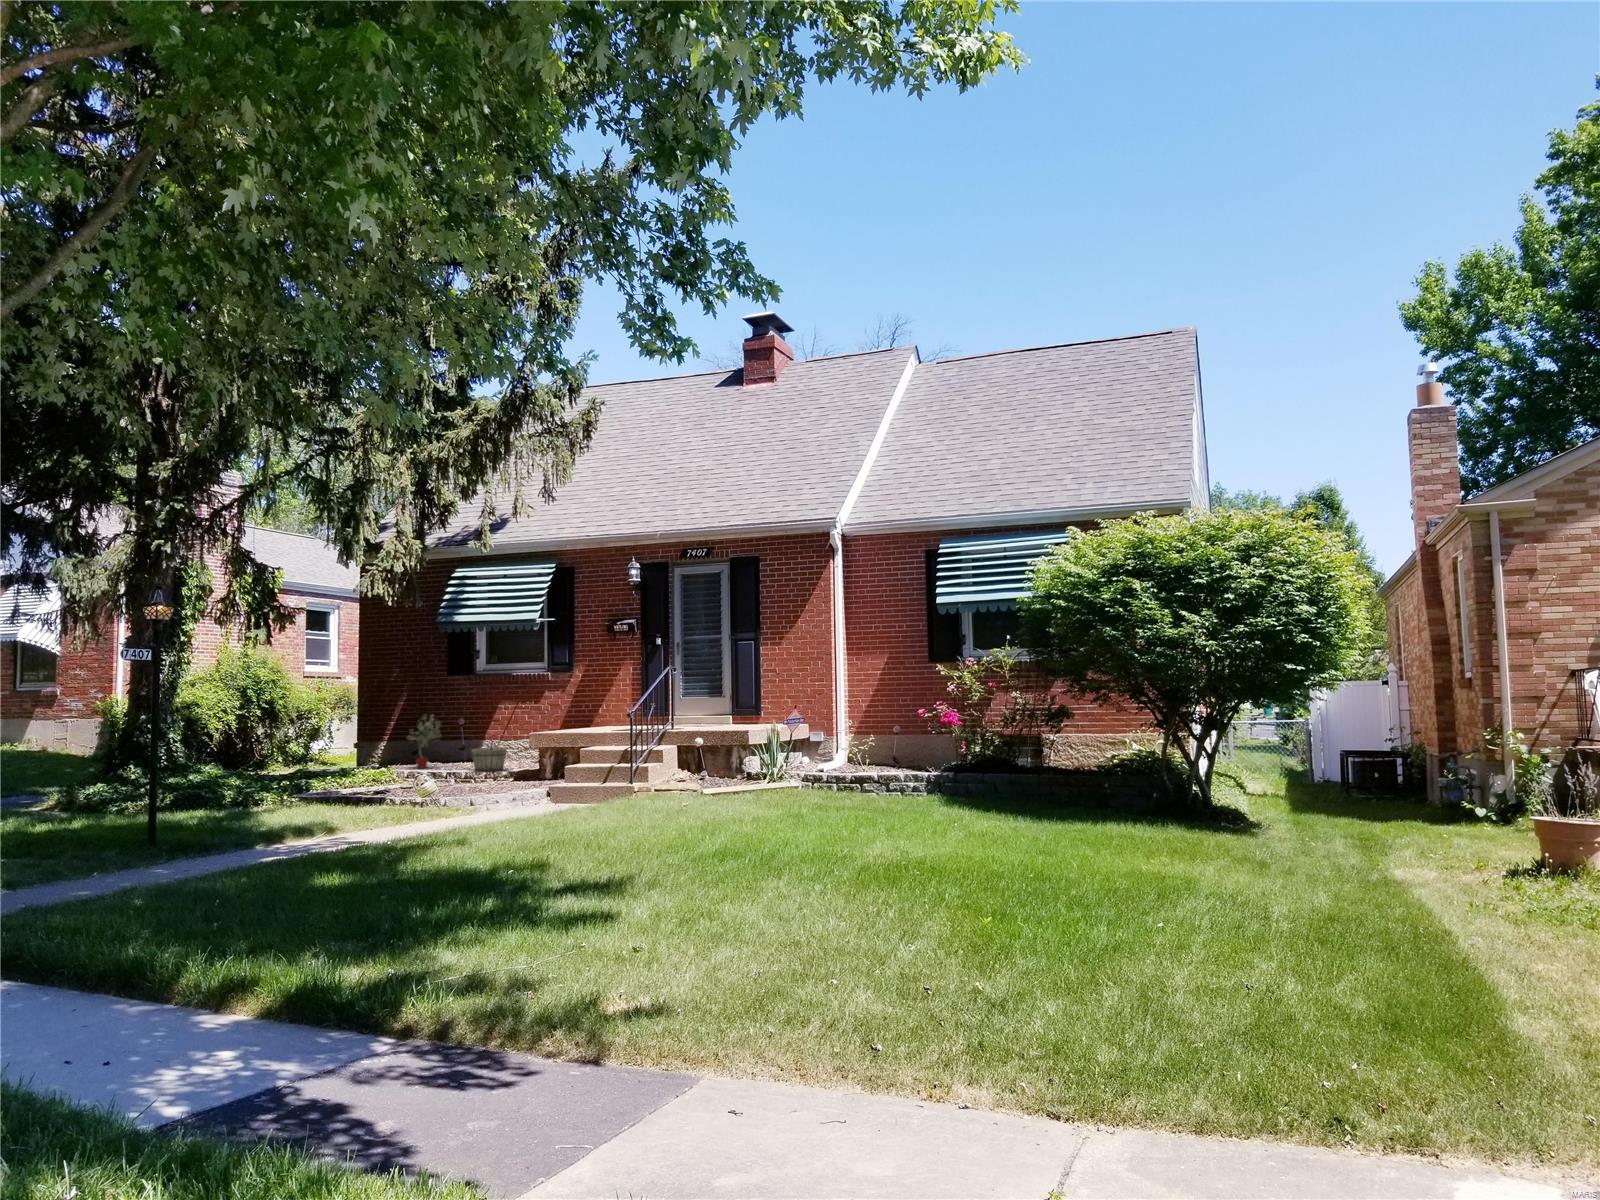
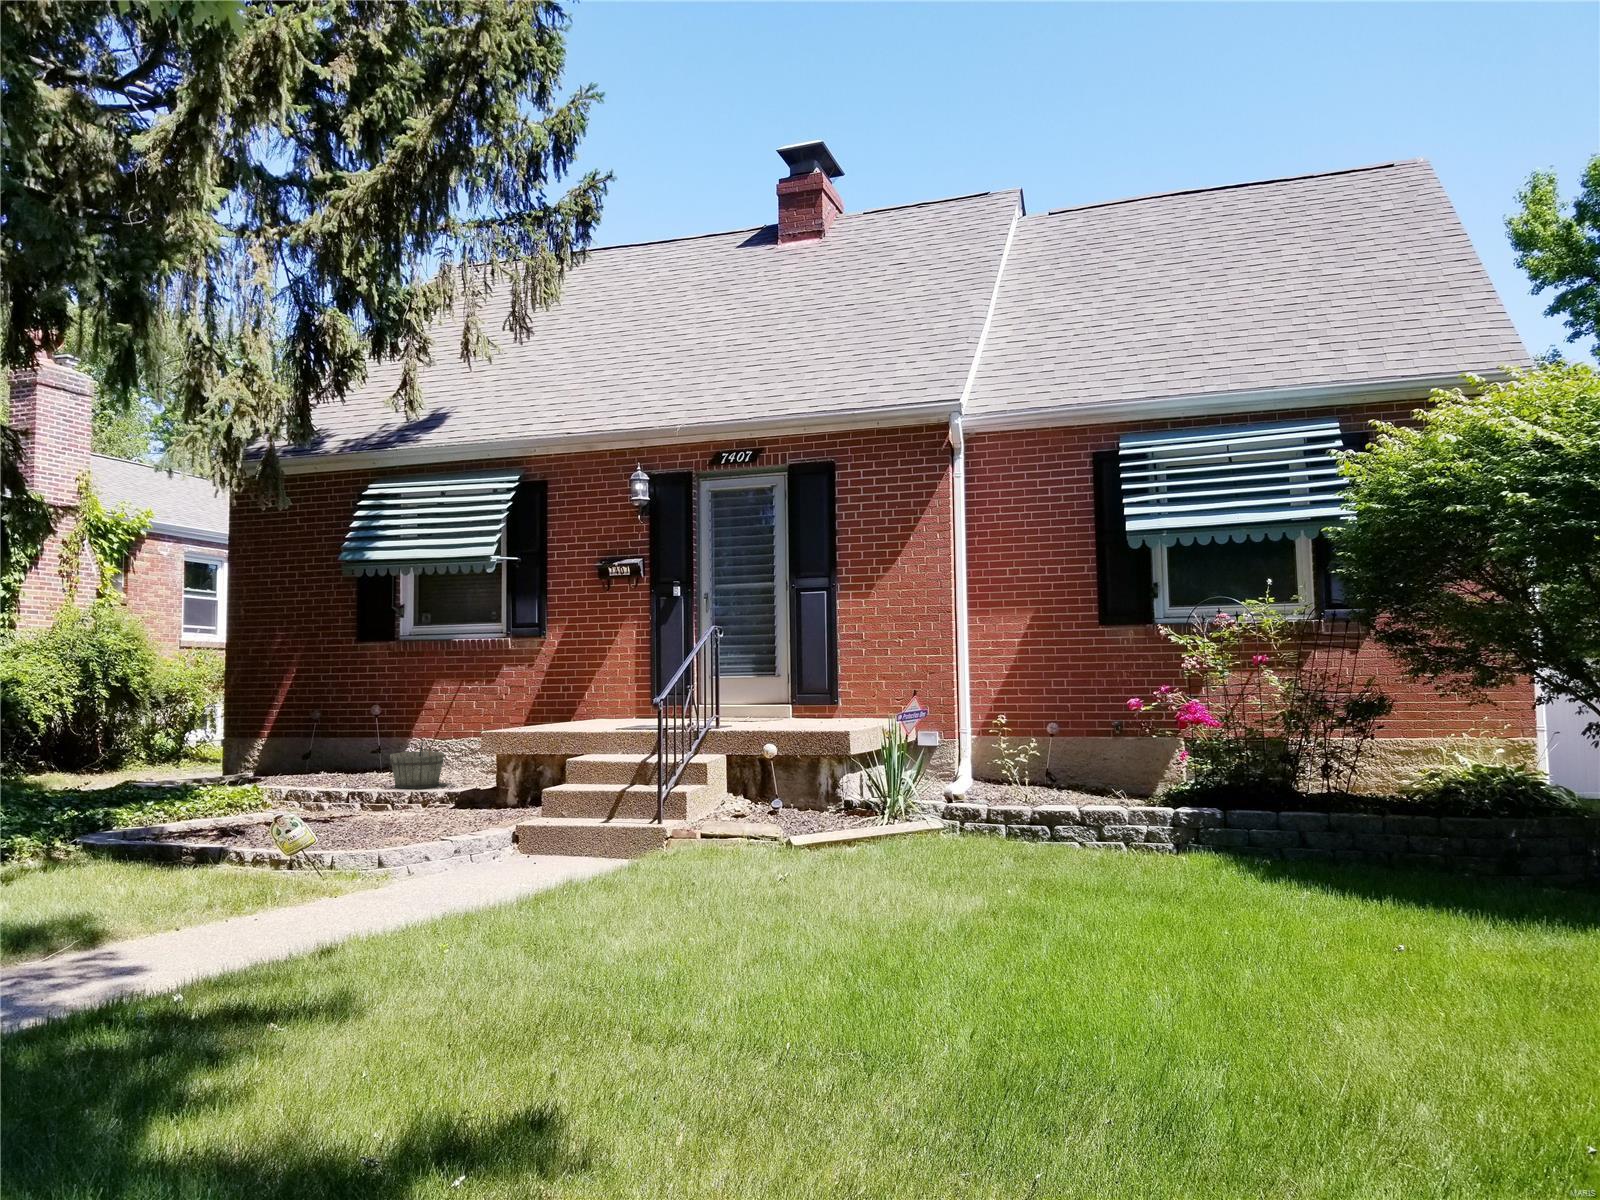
potted tree: present [407,715,439,768] -> none [292,701,348,782]

